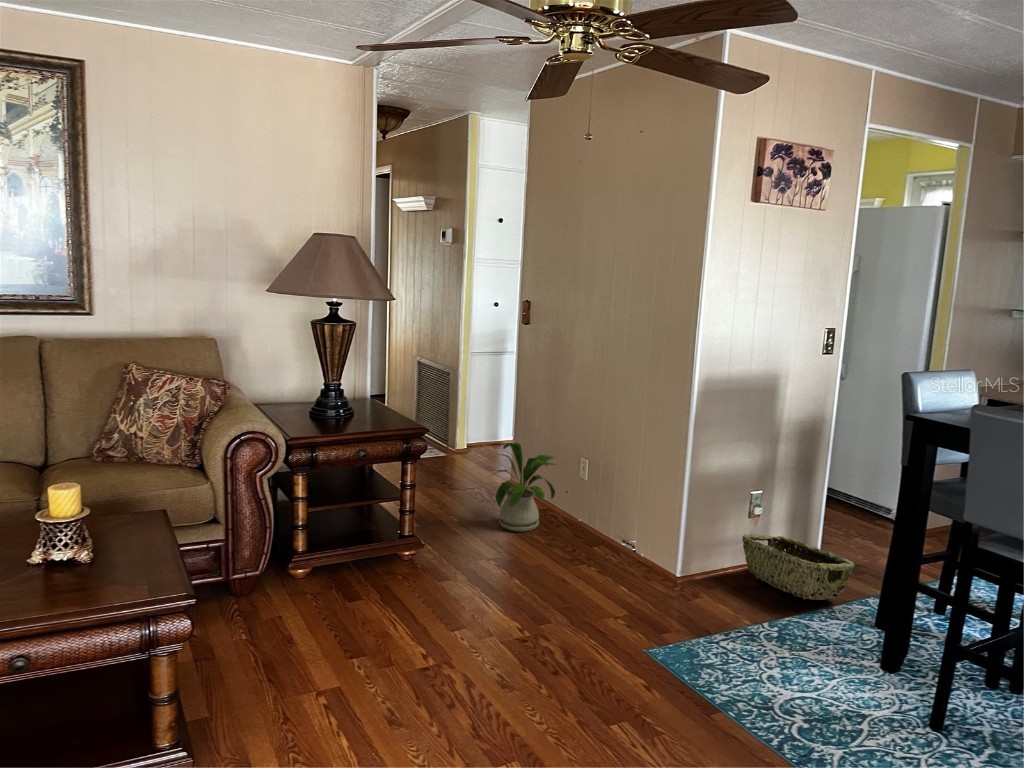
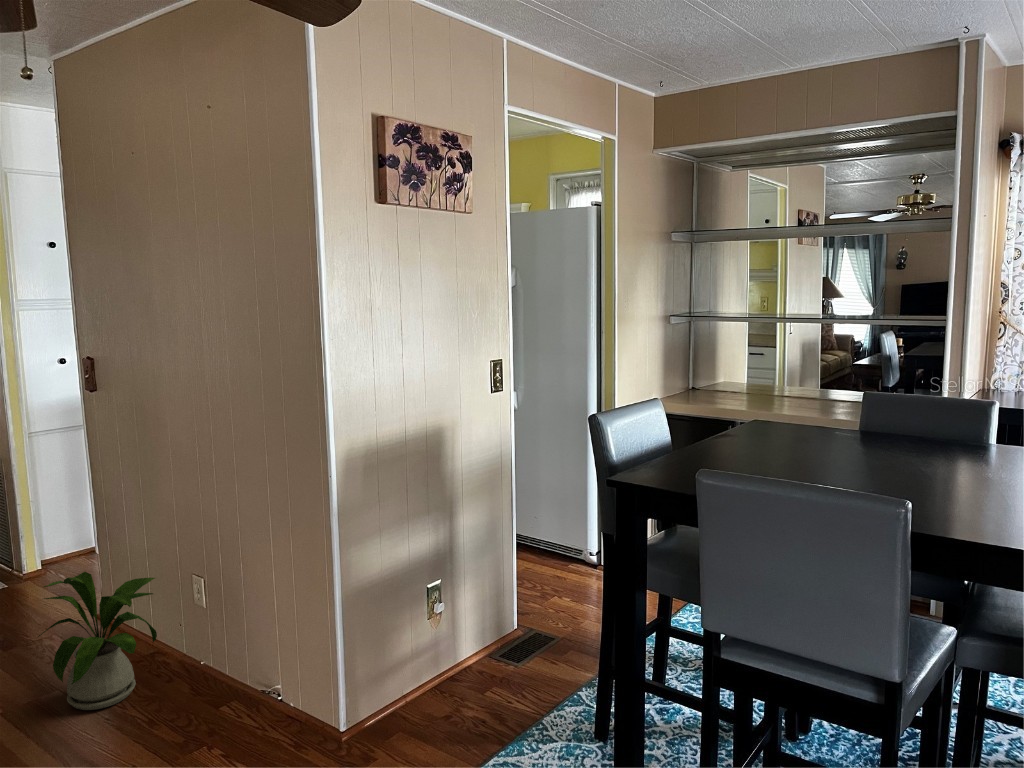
woven basket: present [742,534,855,600] -> none [422,632,562,722]

